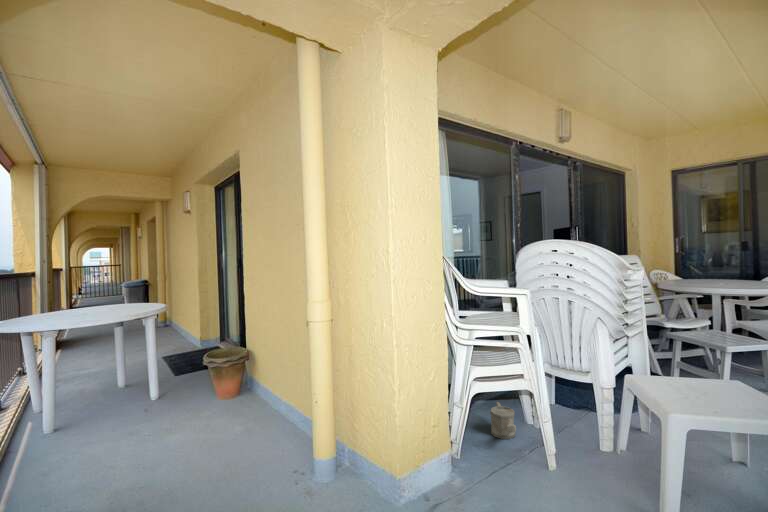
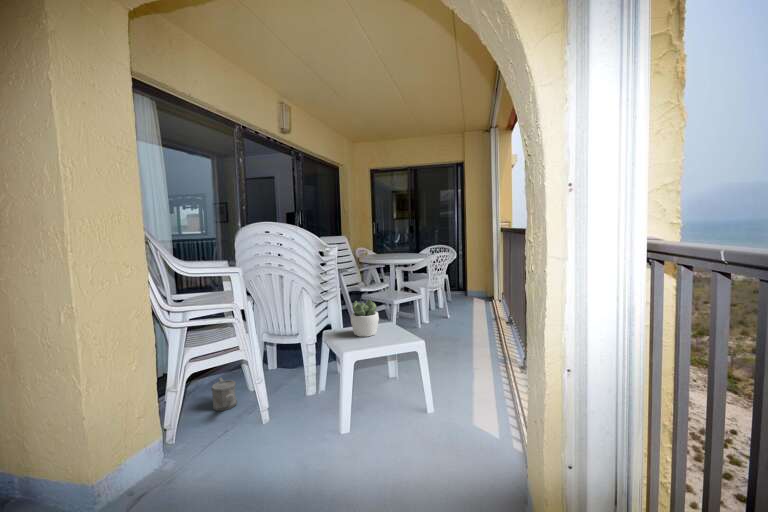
succulent plant: none [676,343,726,397] -> present [351,300,379,337]

